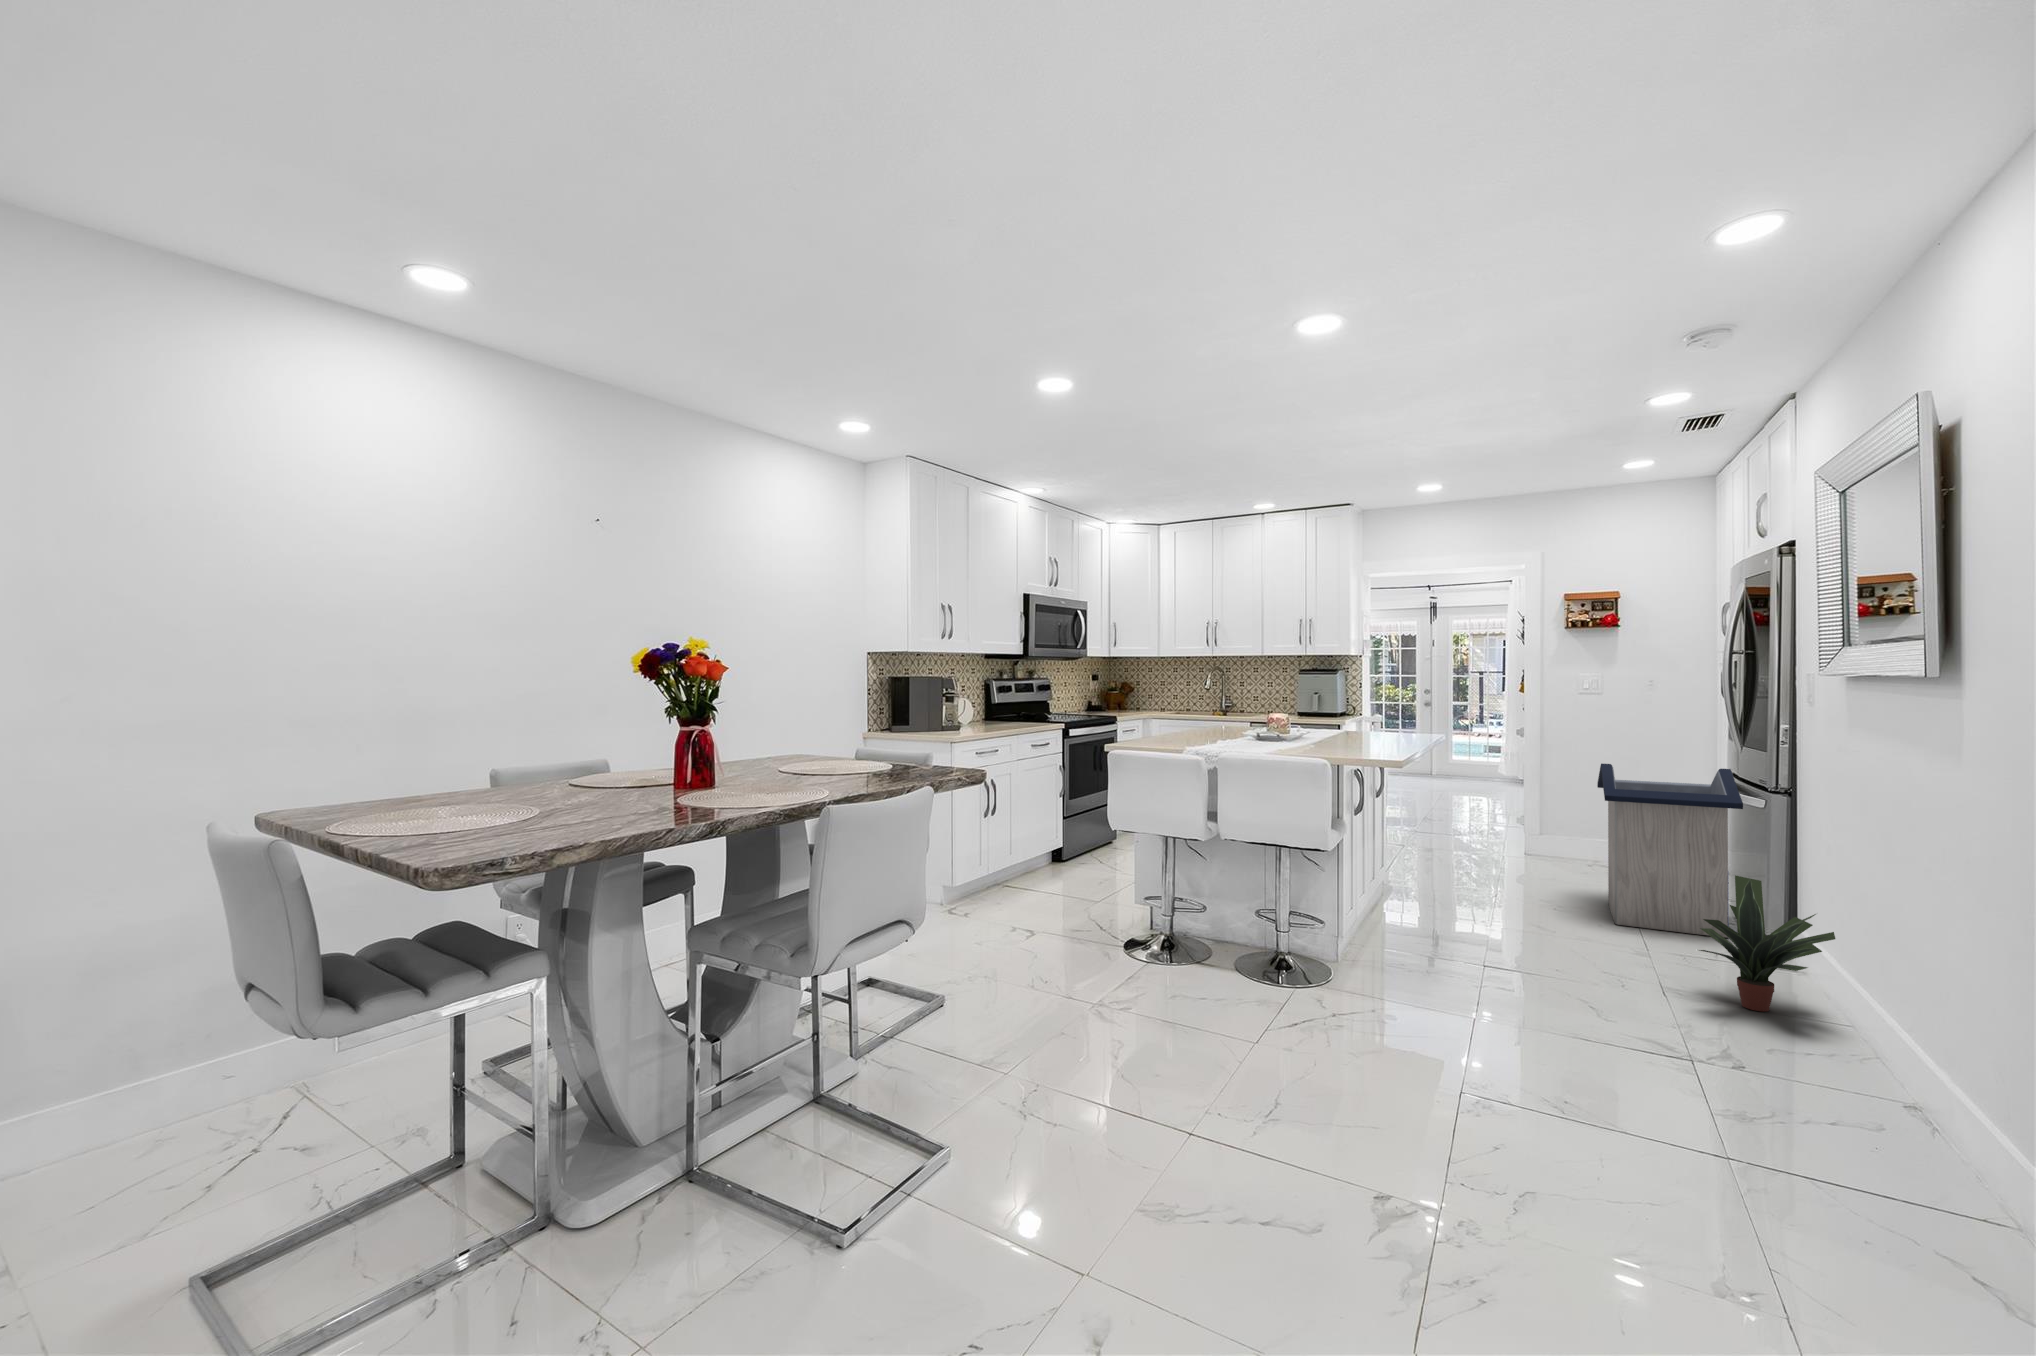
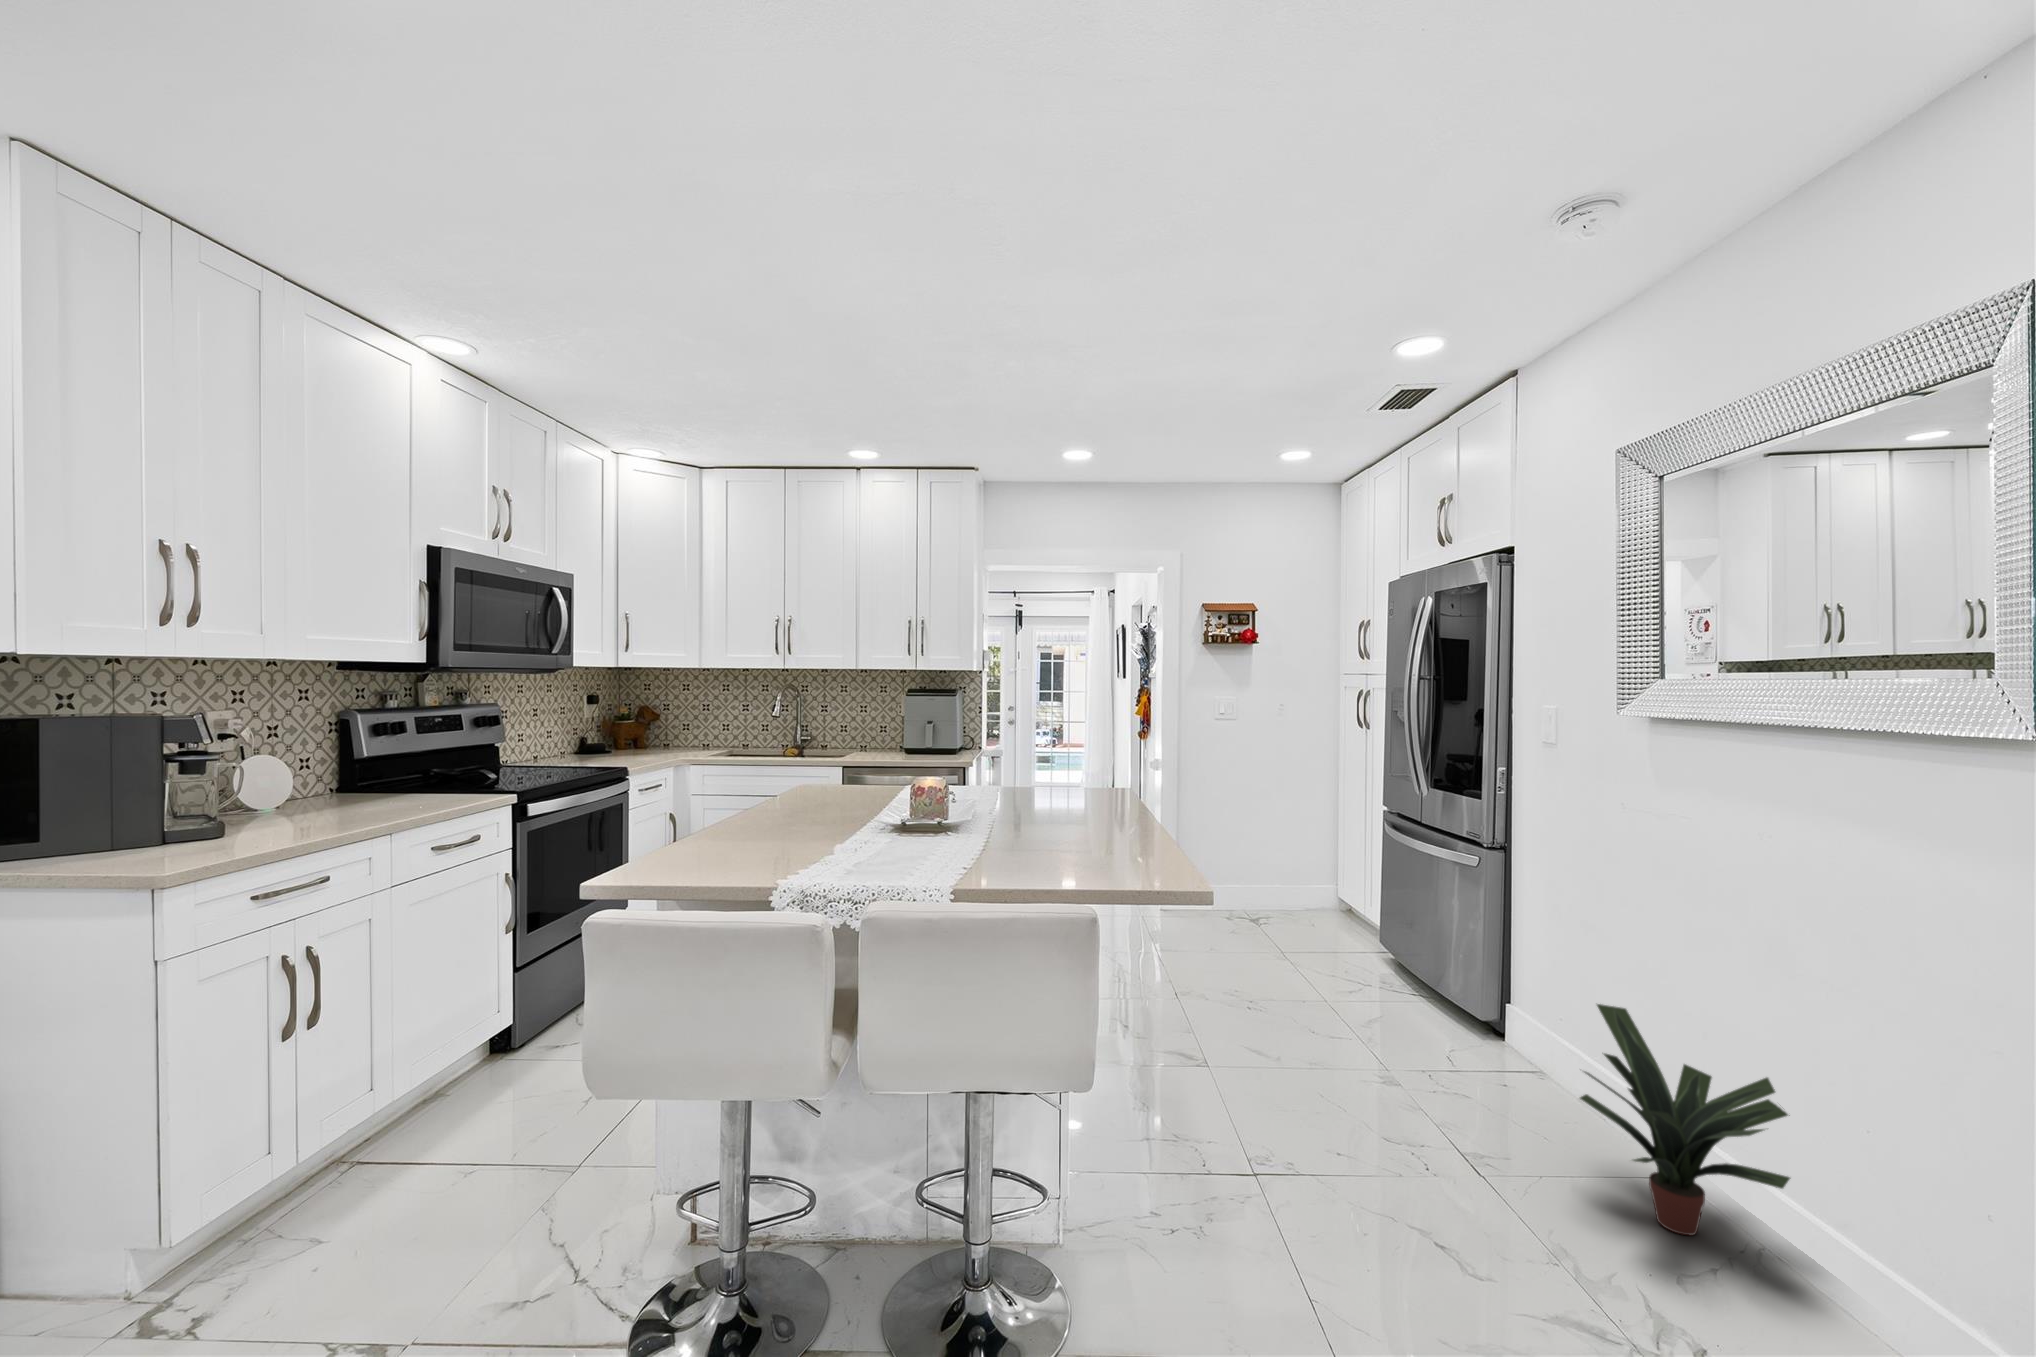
trash can: present [1597,764,1743,938] -> none [1304,822,1507,1047]

